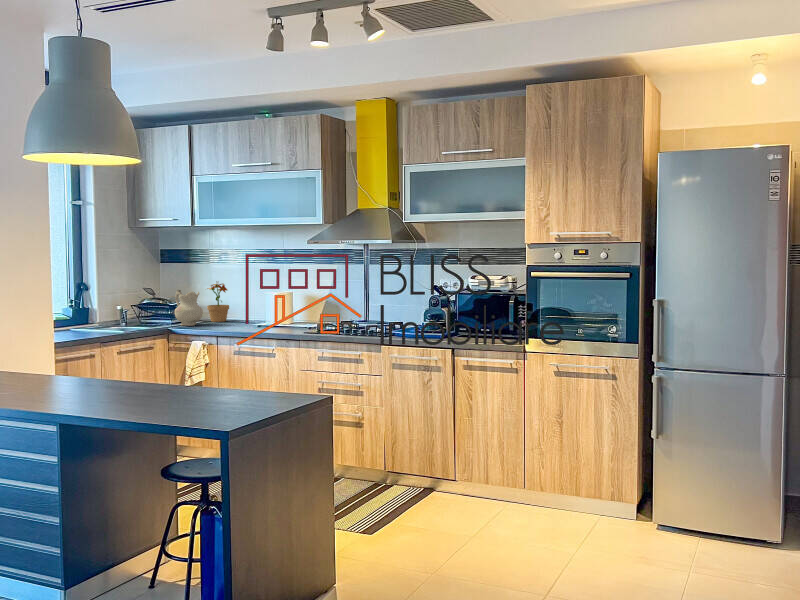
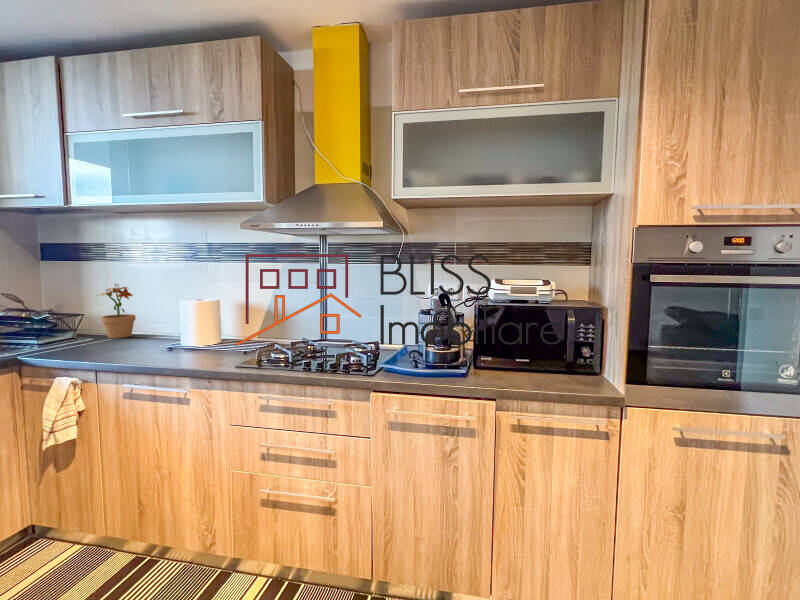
ceramic pitcher: present [175,290,203,326] -> none [36,297,87,350]

